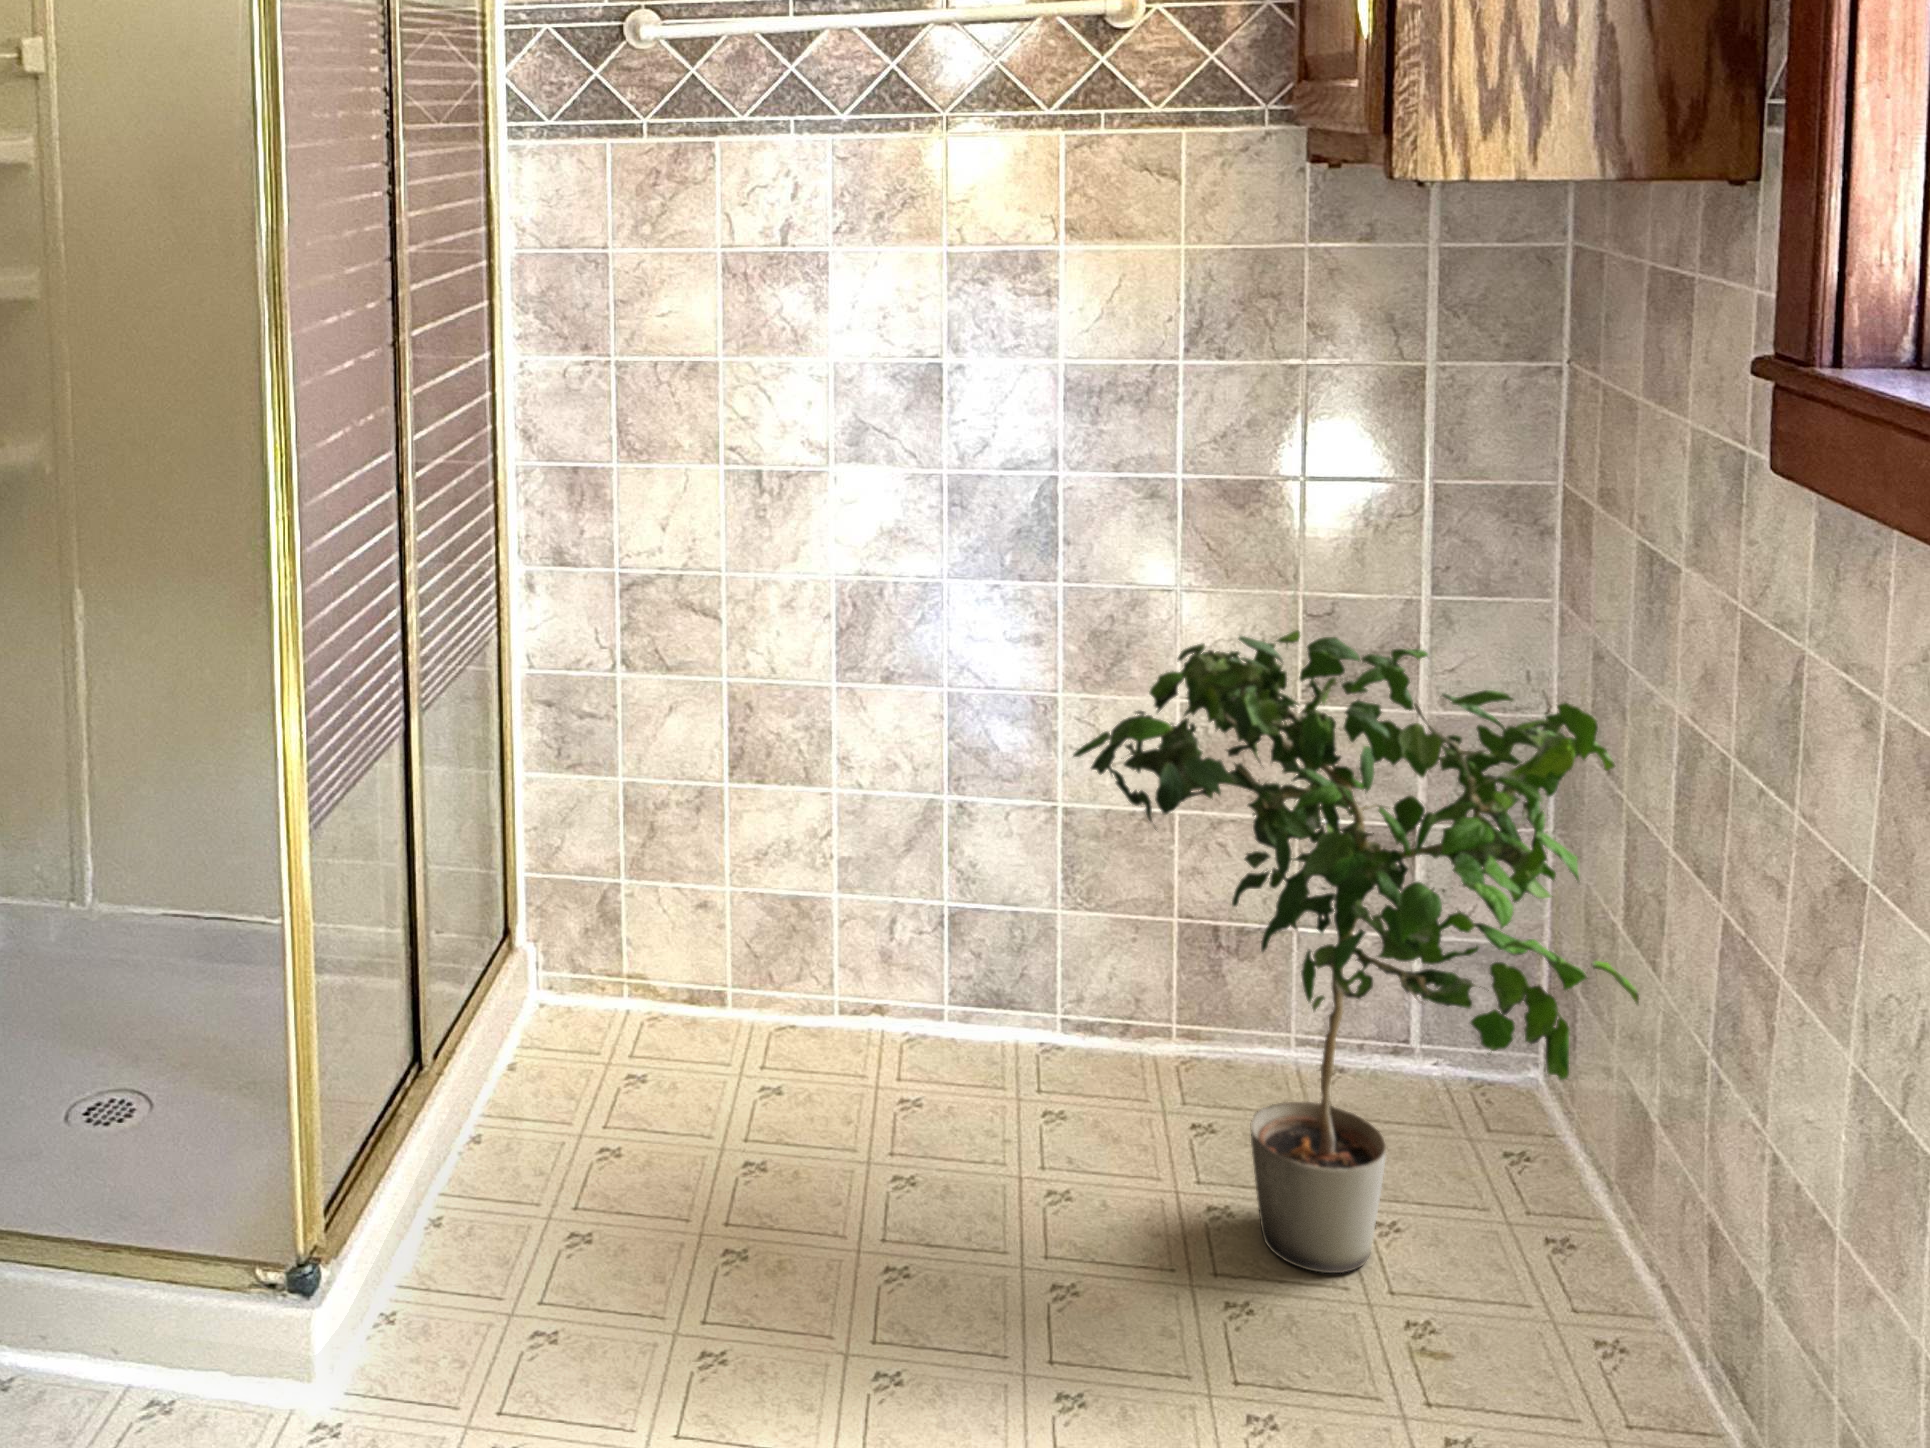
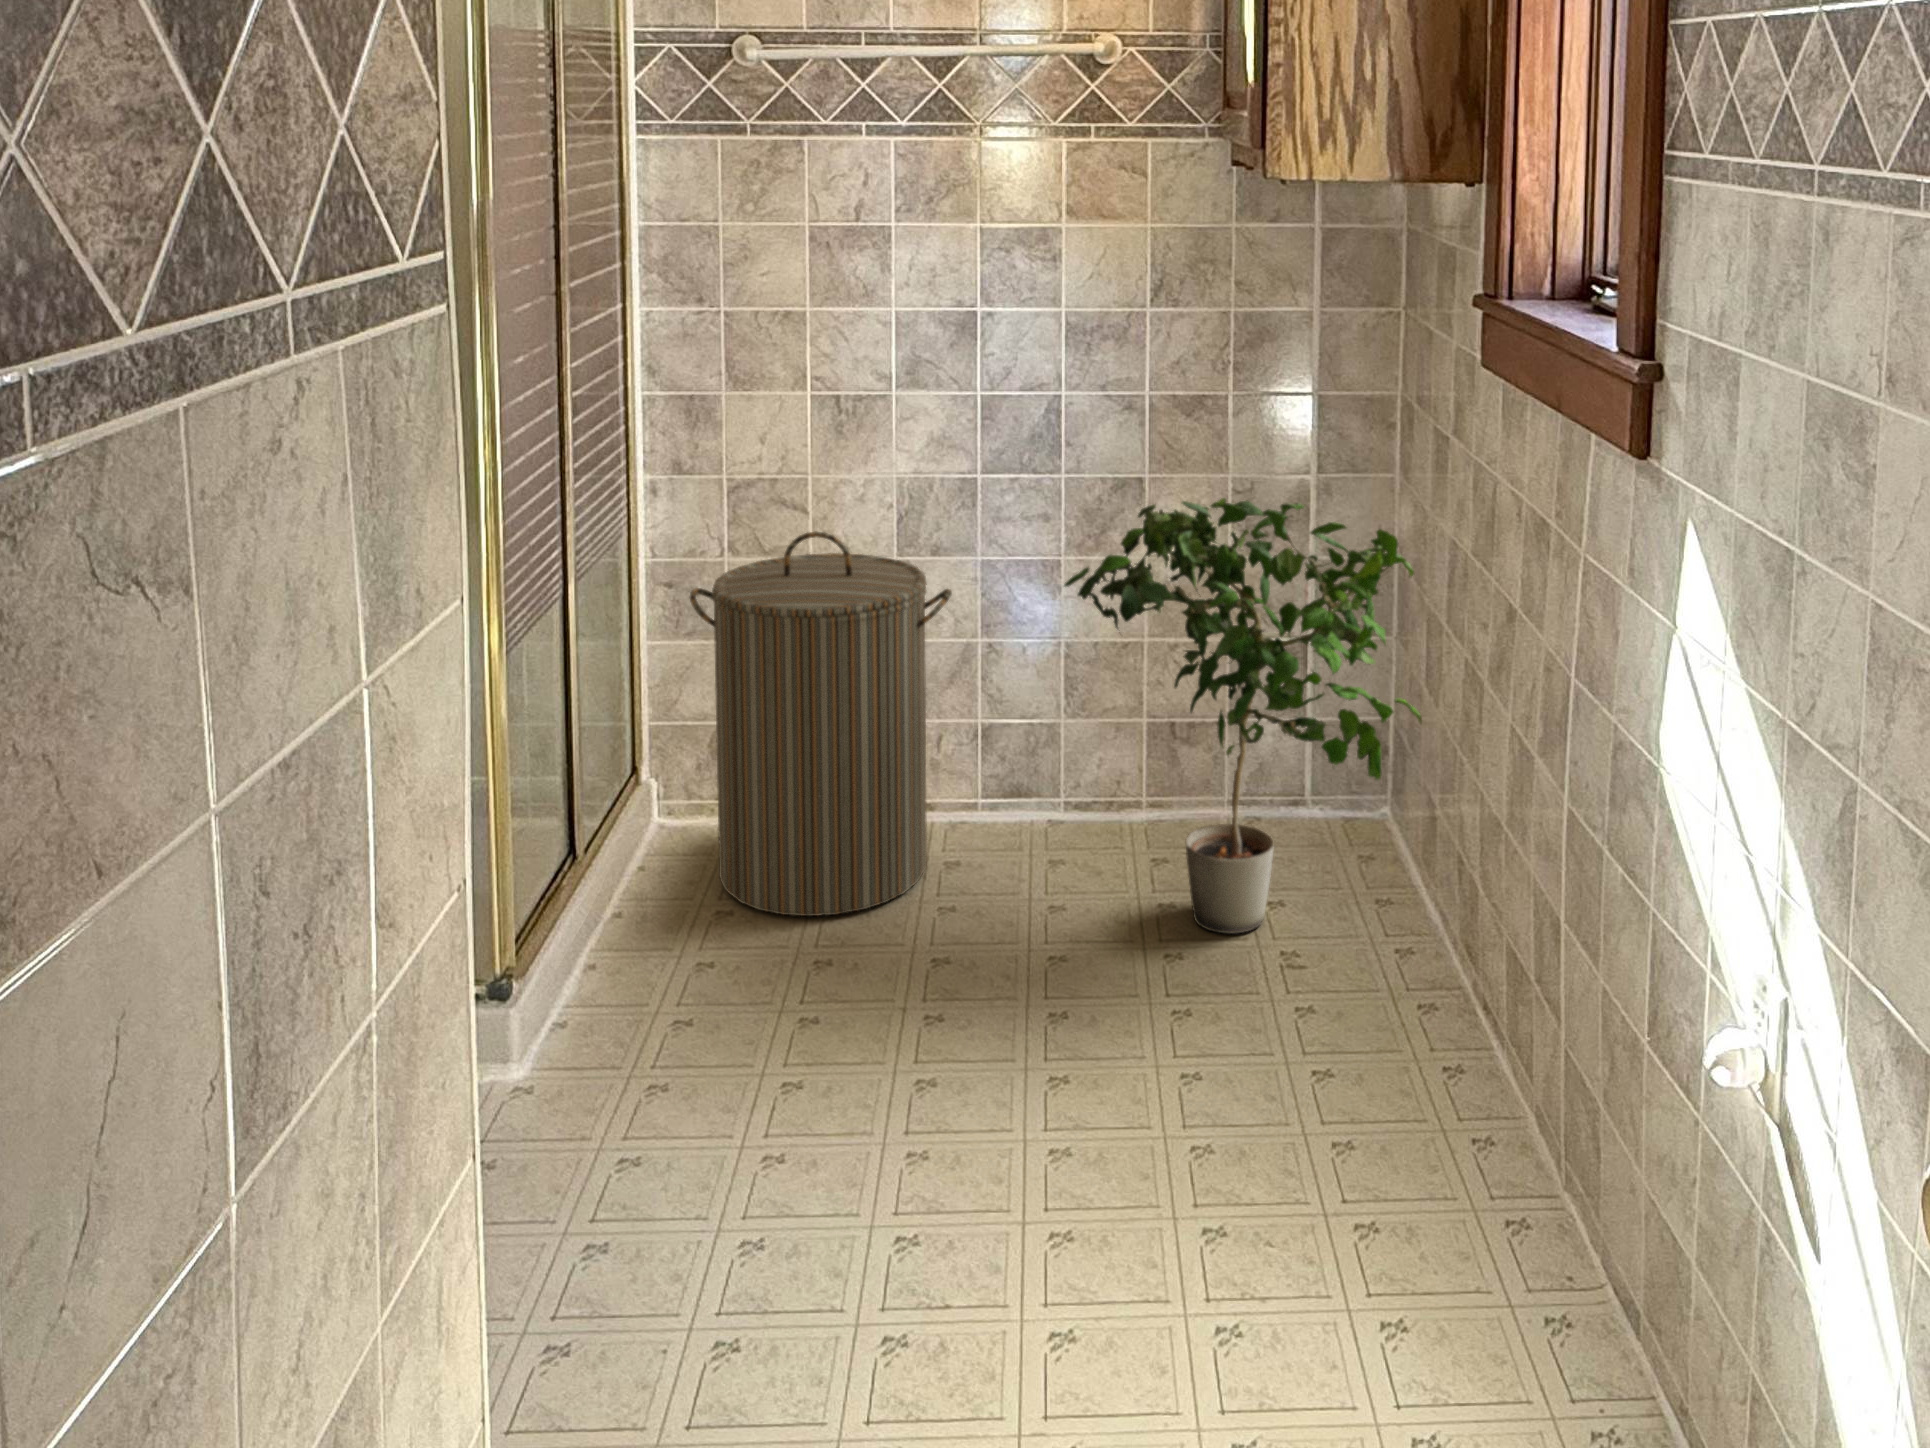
laundry hamper: none [569,655,911,1173] -> present [689,532,952,916]

